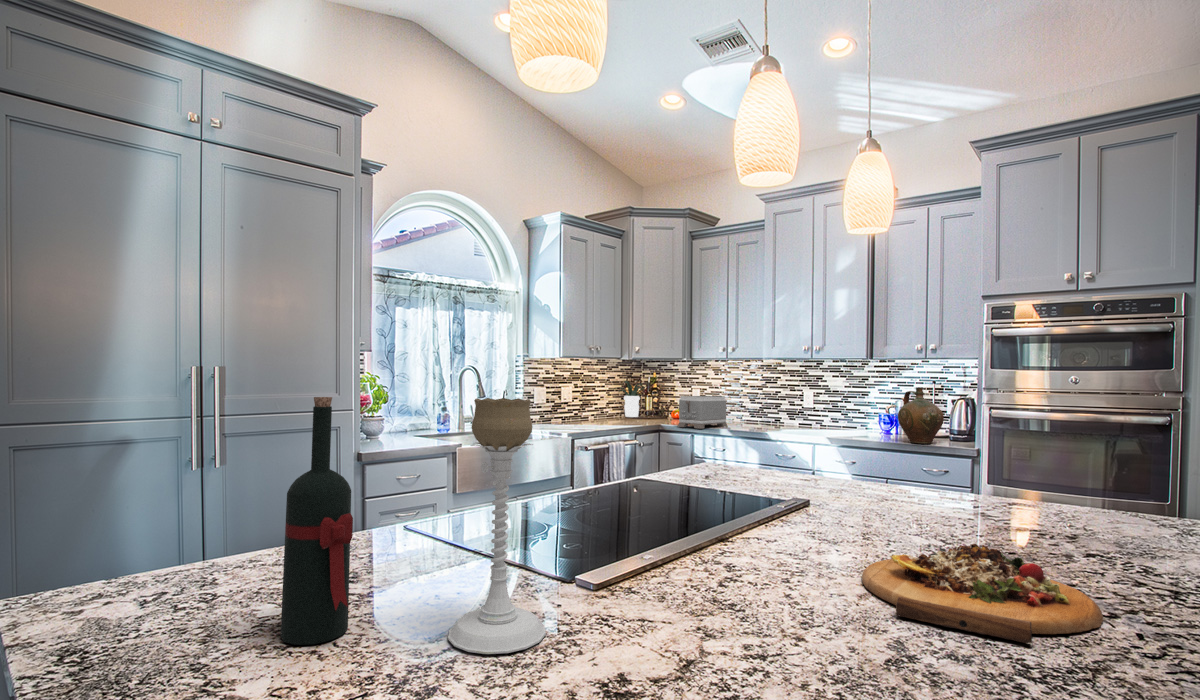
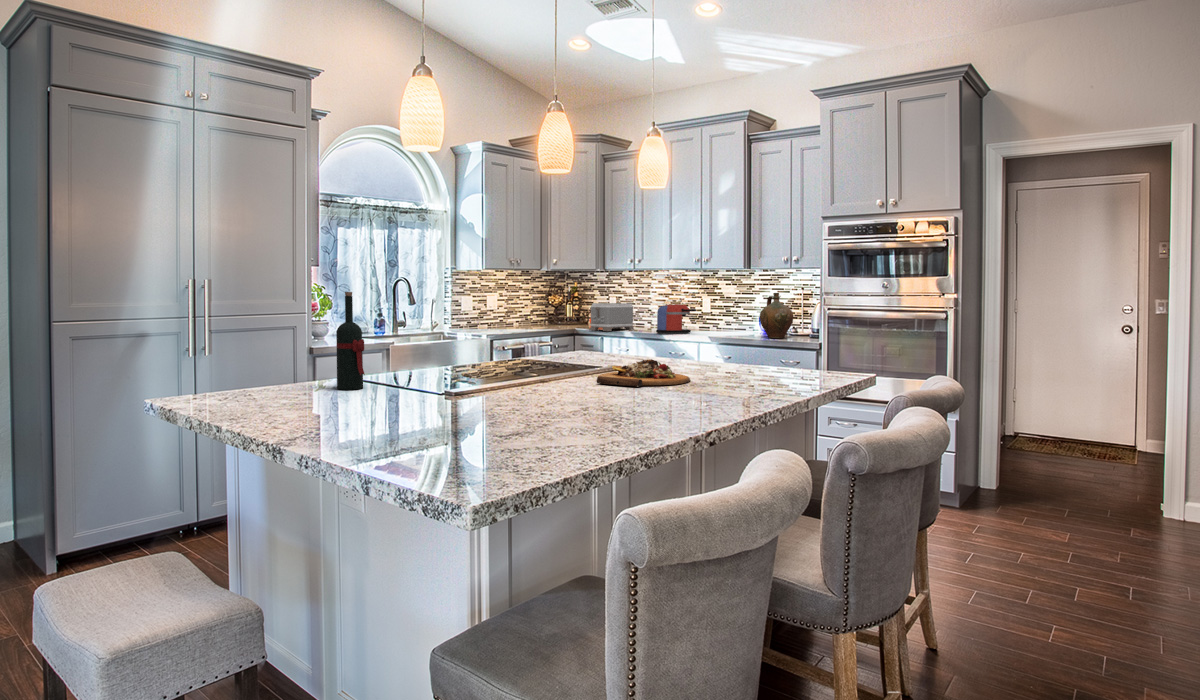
potted plant: present [619,381,644,417] -> none [535,291,575,324]
candle holder: present [448,398,546,654] -> none [406,292,446,390]
coffee maker: none [761,399,806,434] -> present [656,304,696,334]

